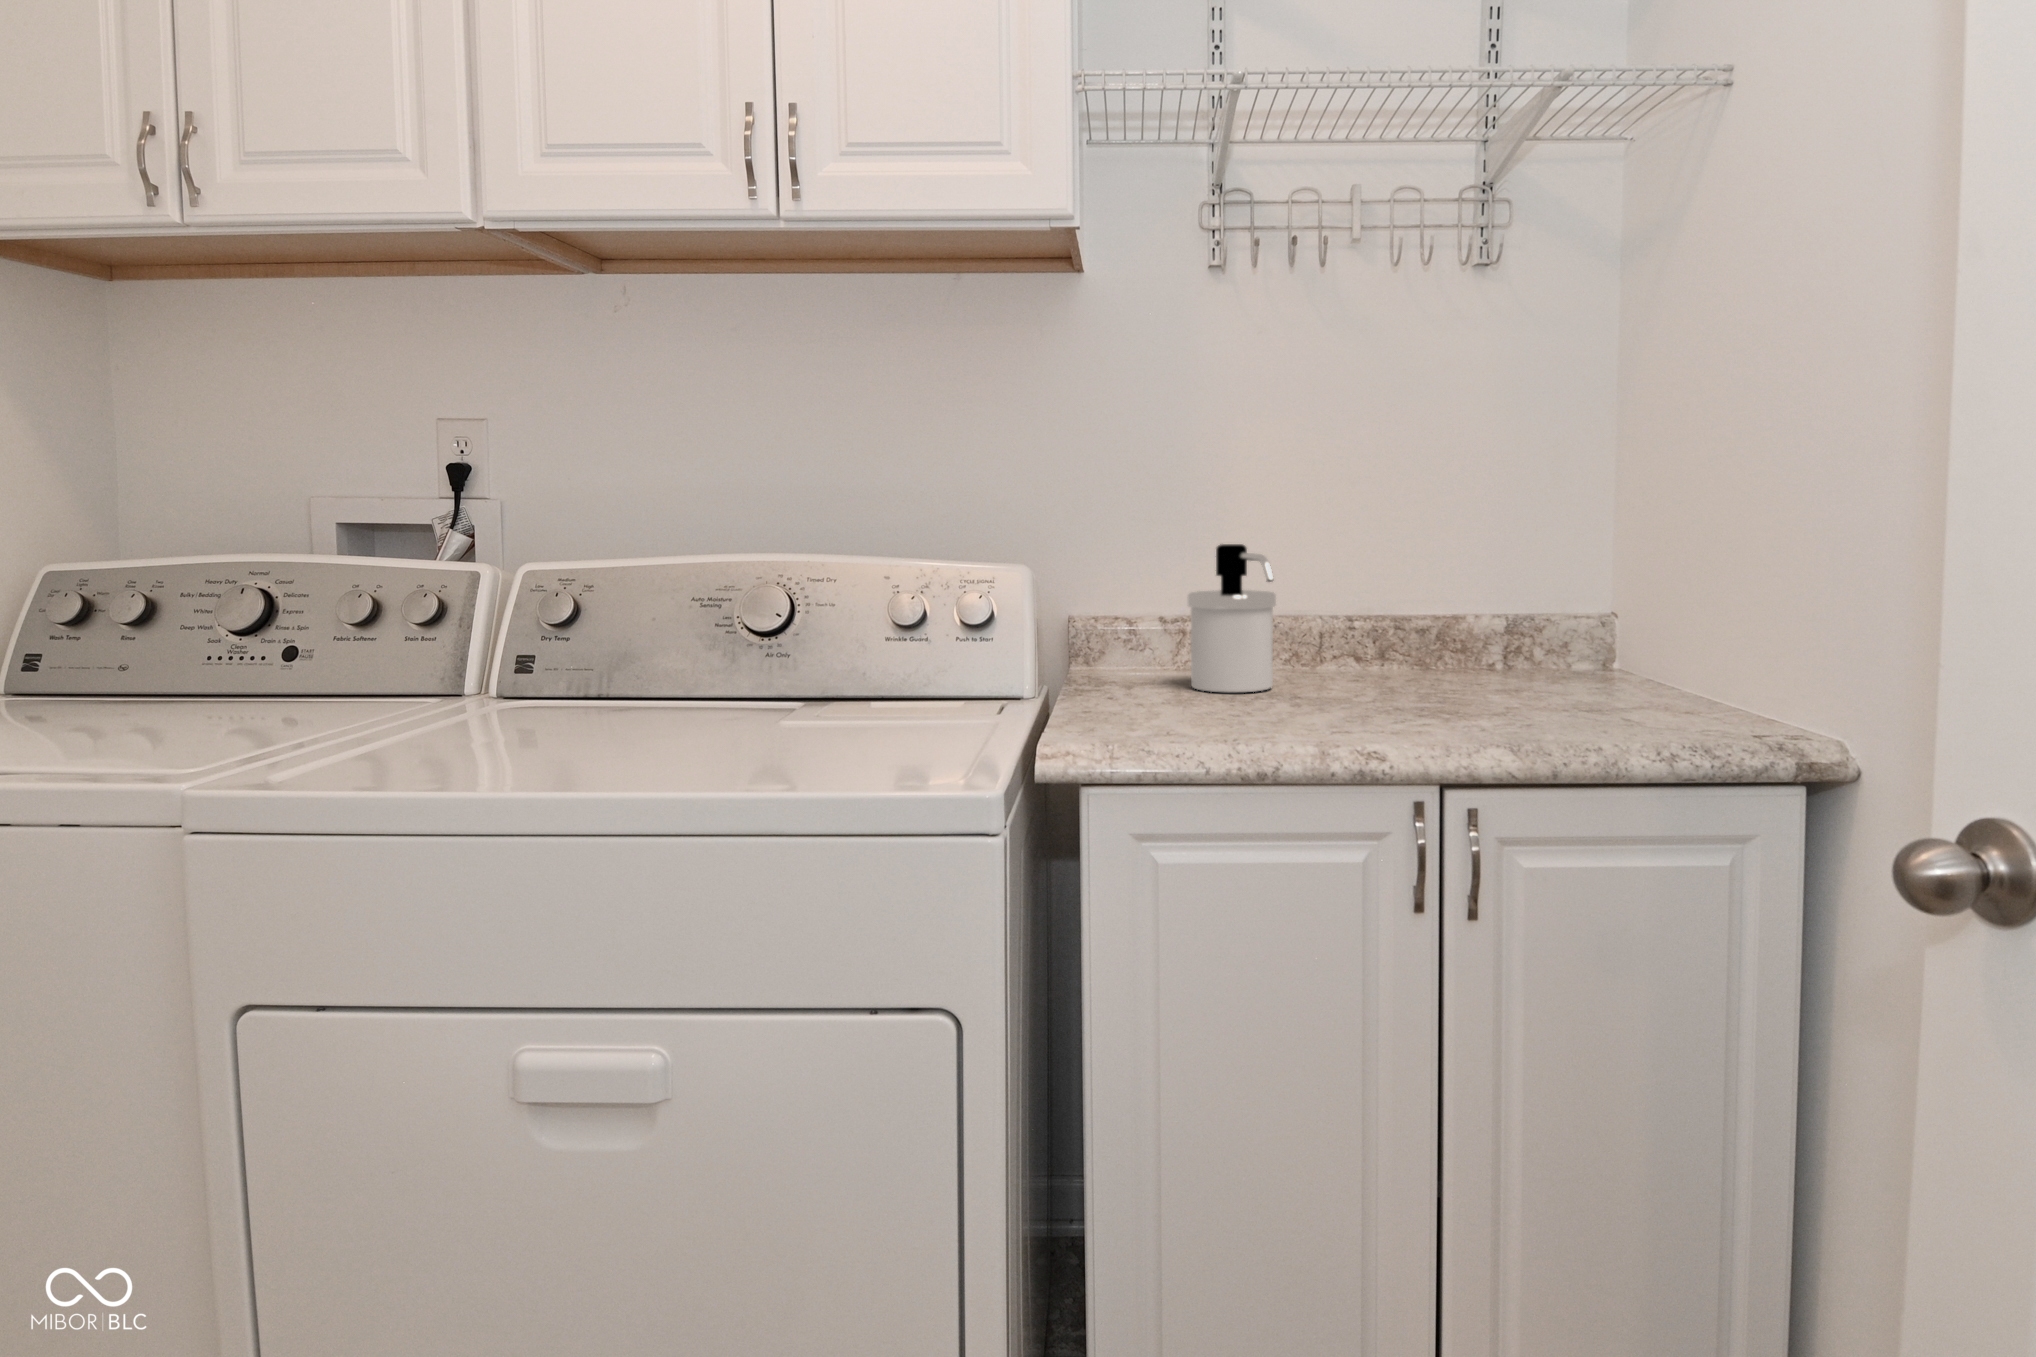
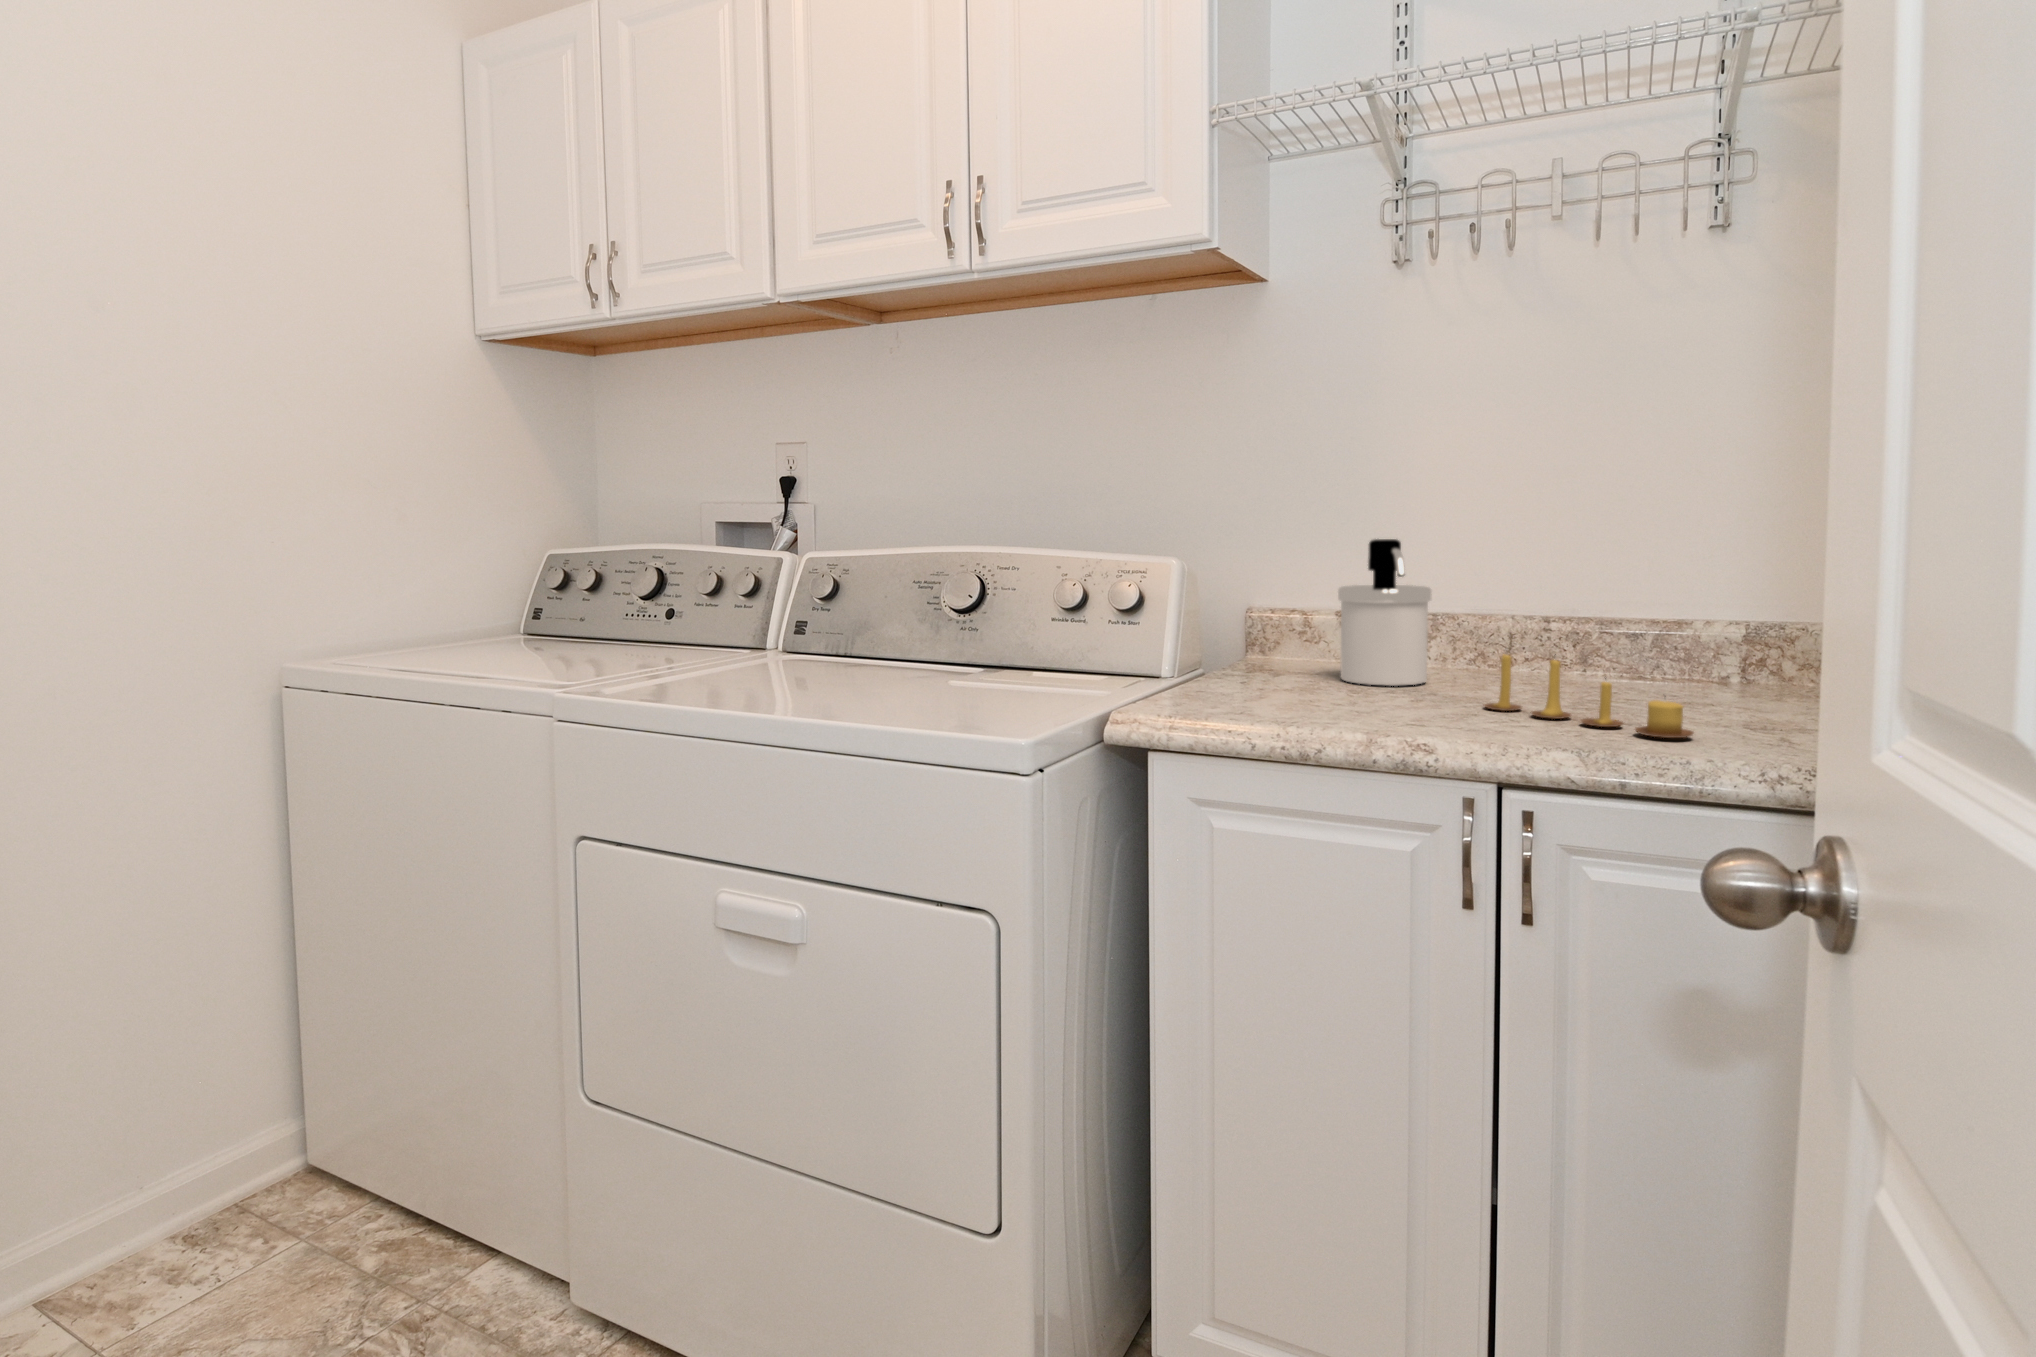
candle: none [1360,650,1565,727] -> present [1484,654,1694,738]

